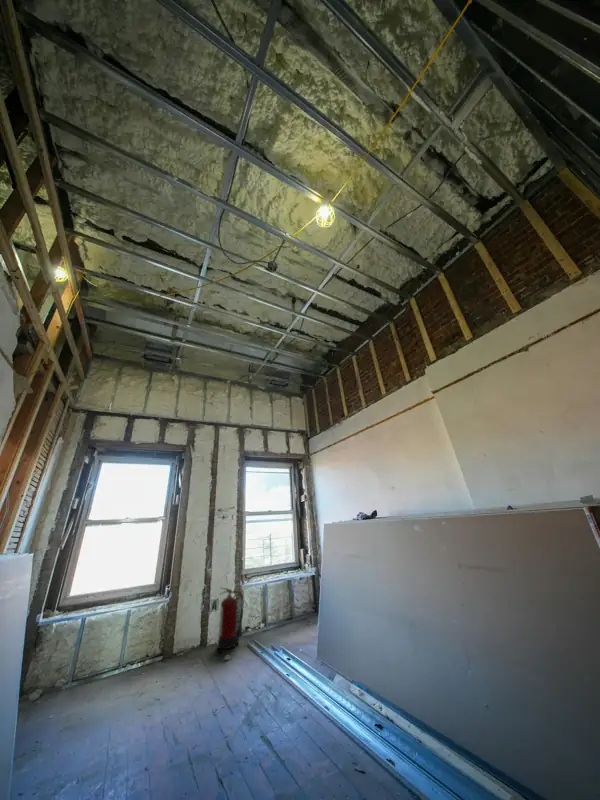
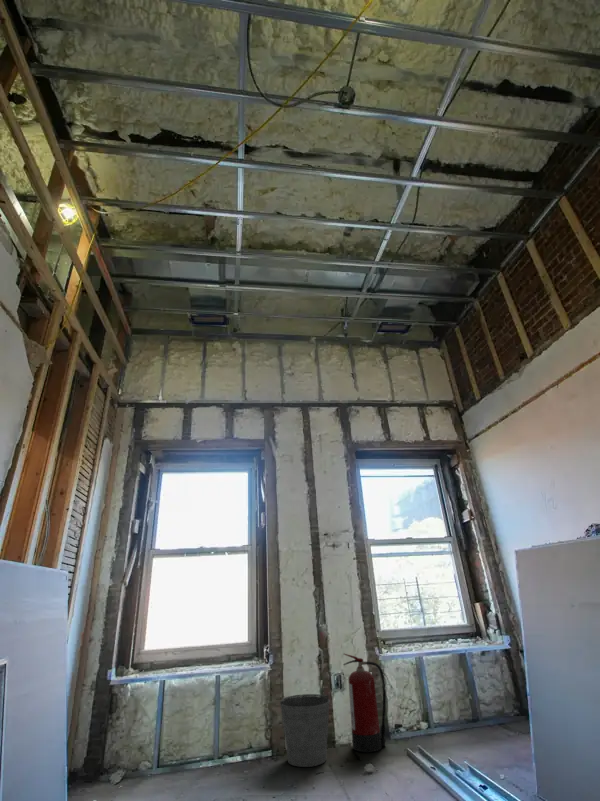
bucket: none [174,615,208,666] -> present [280,694,330,767]

